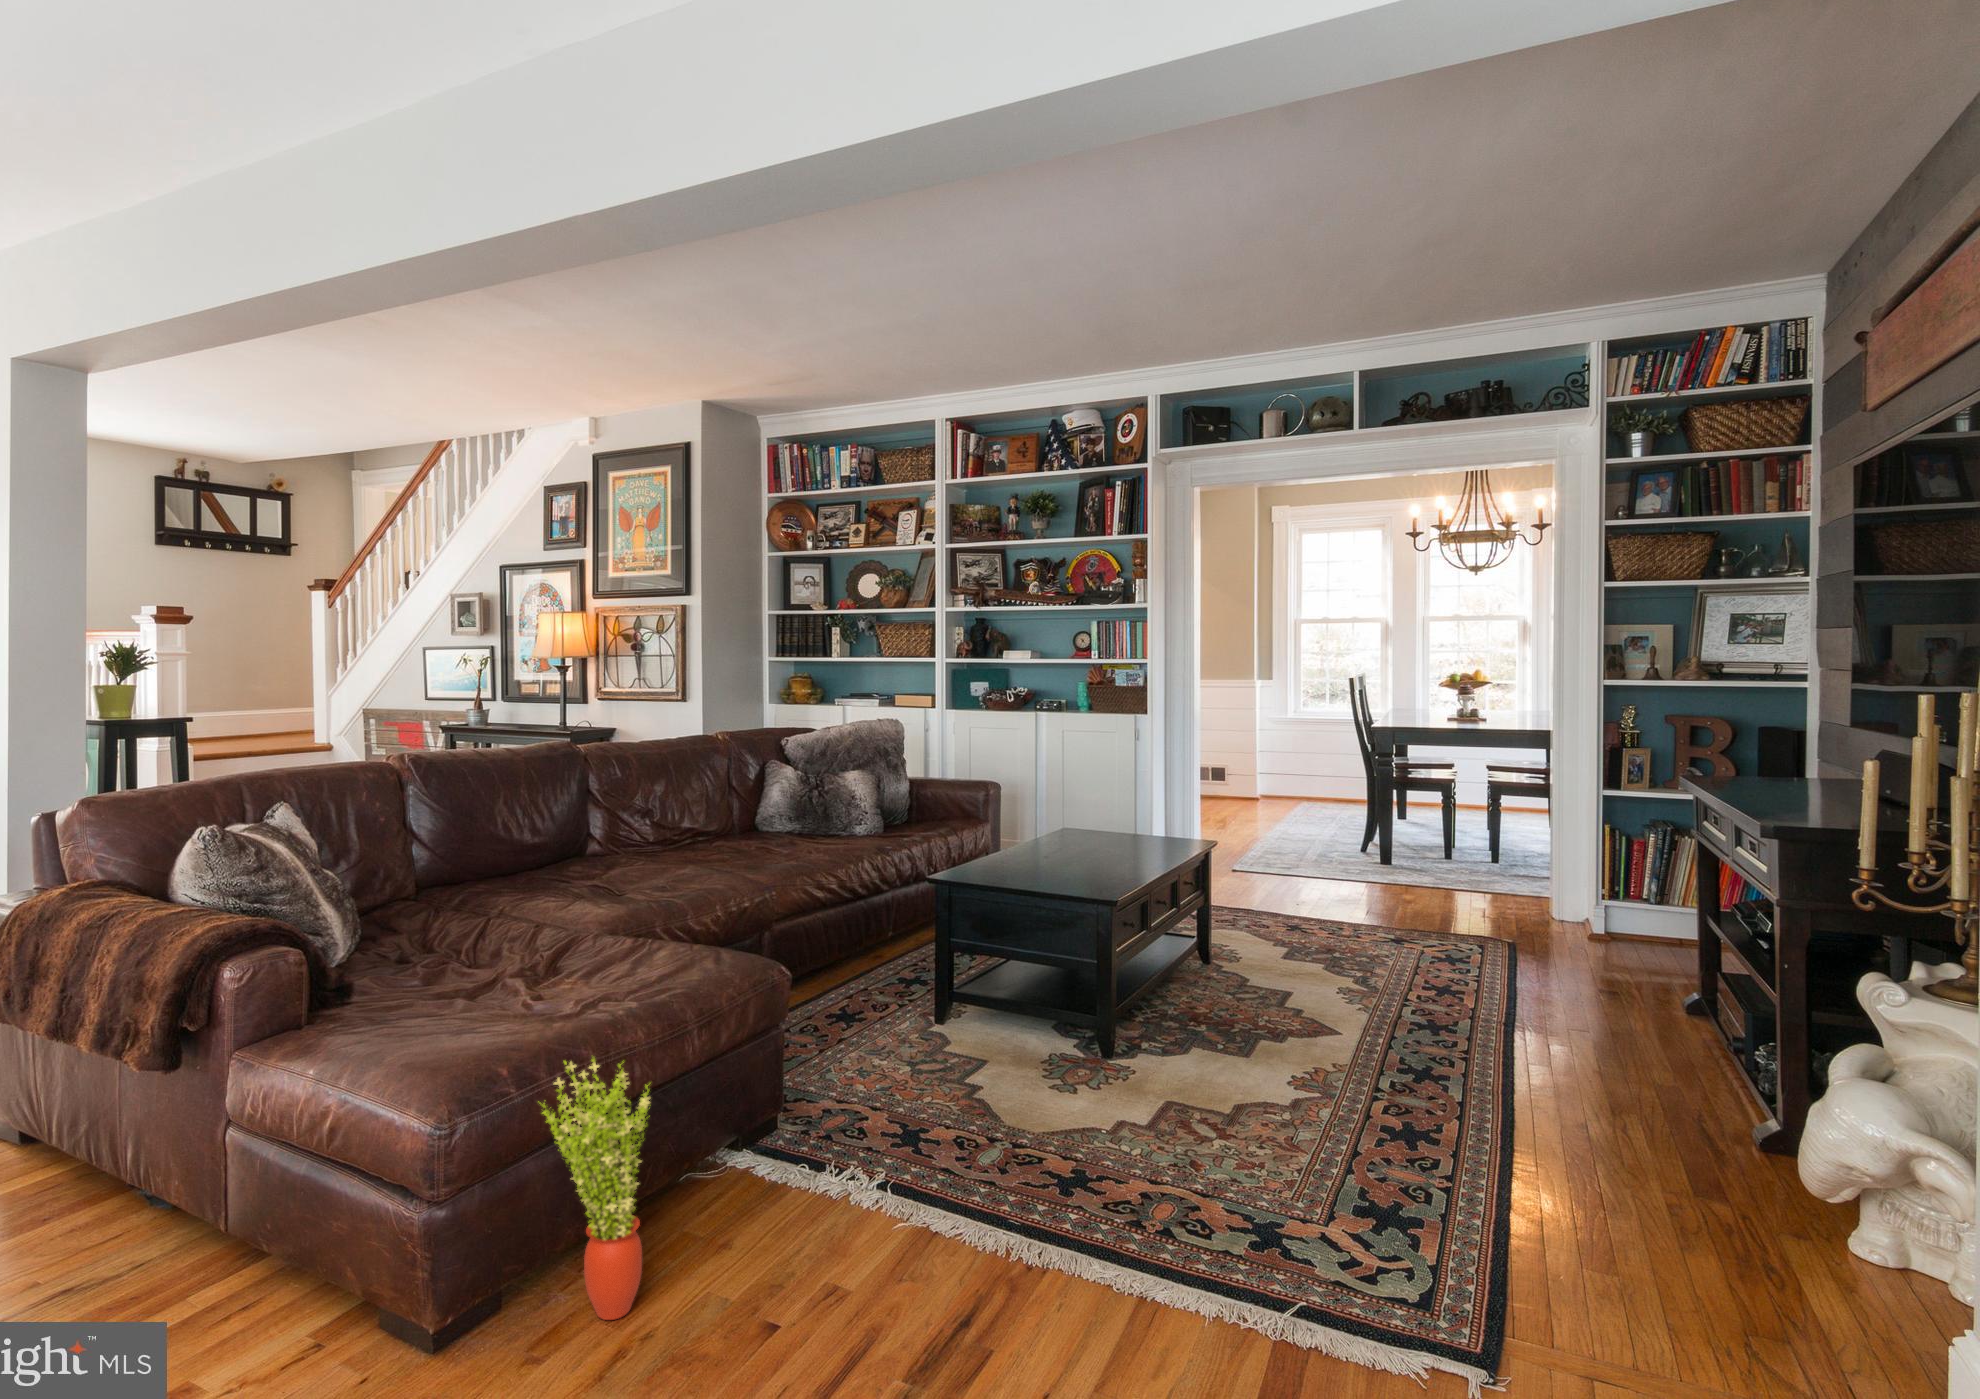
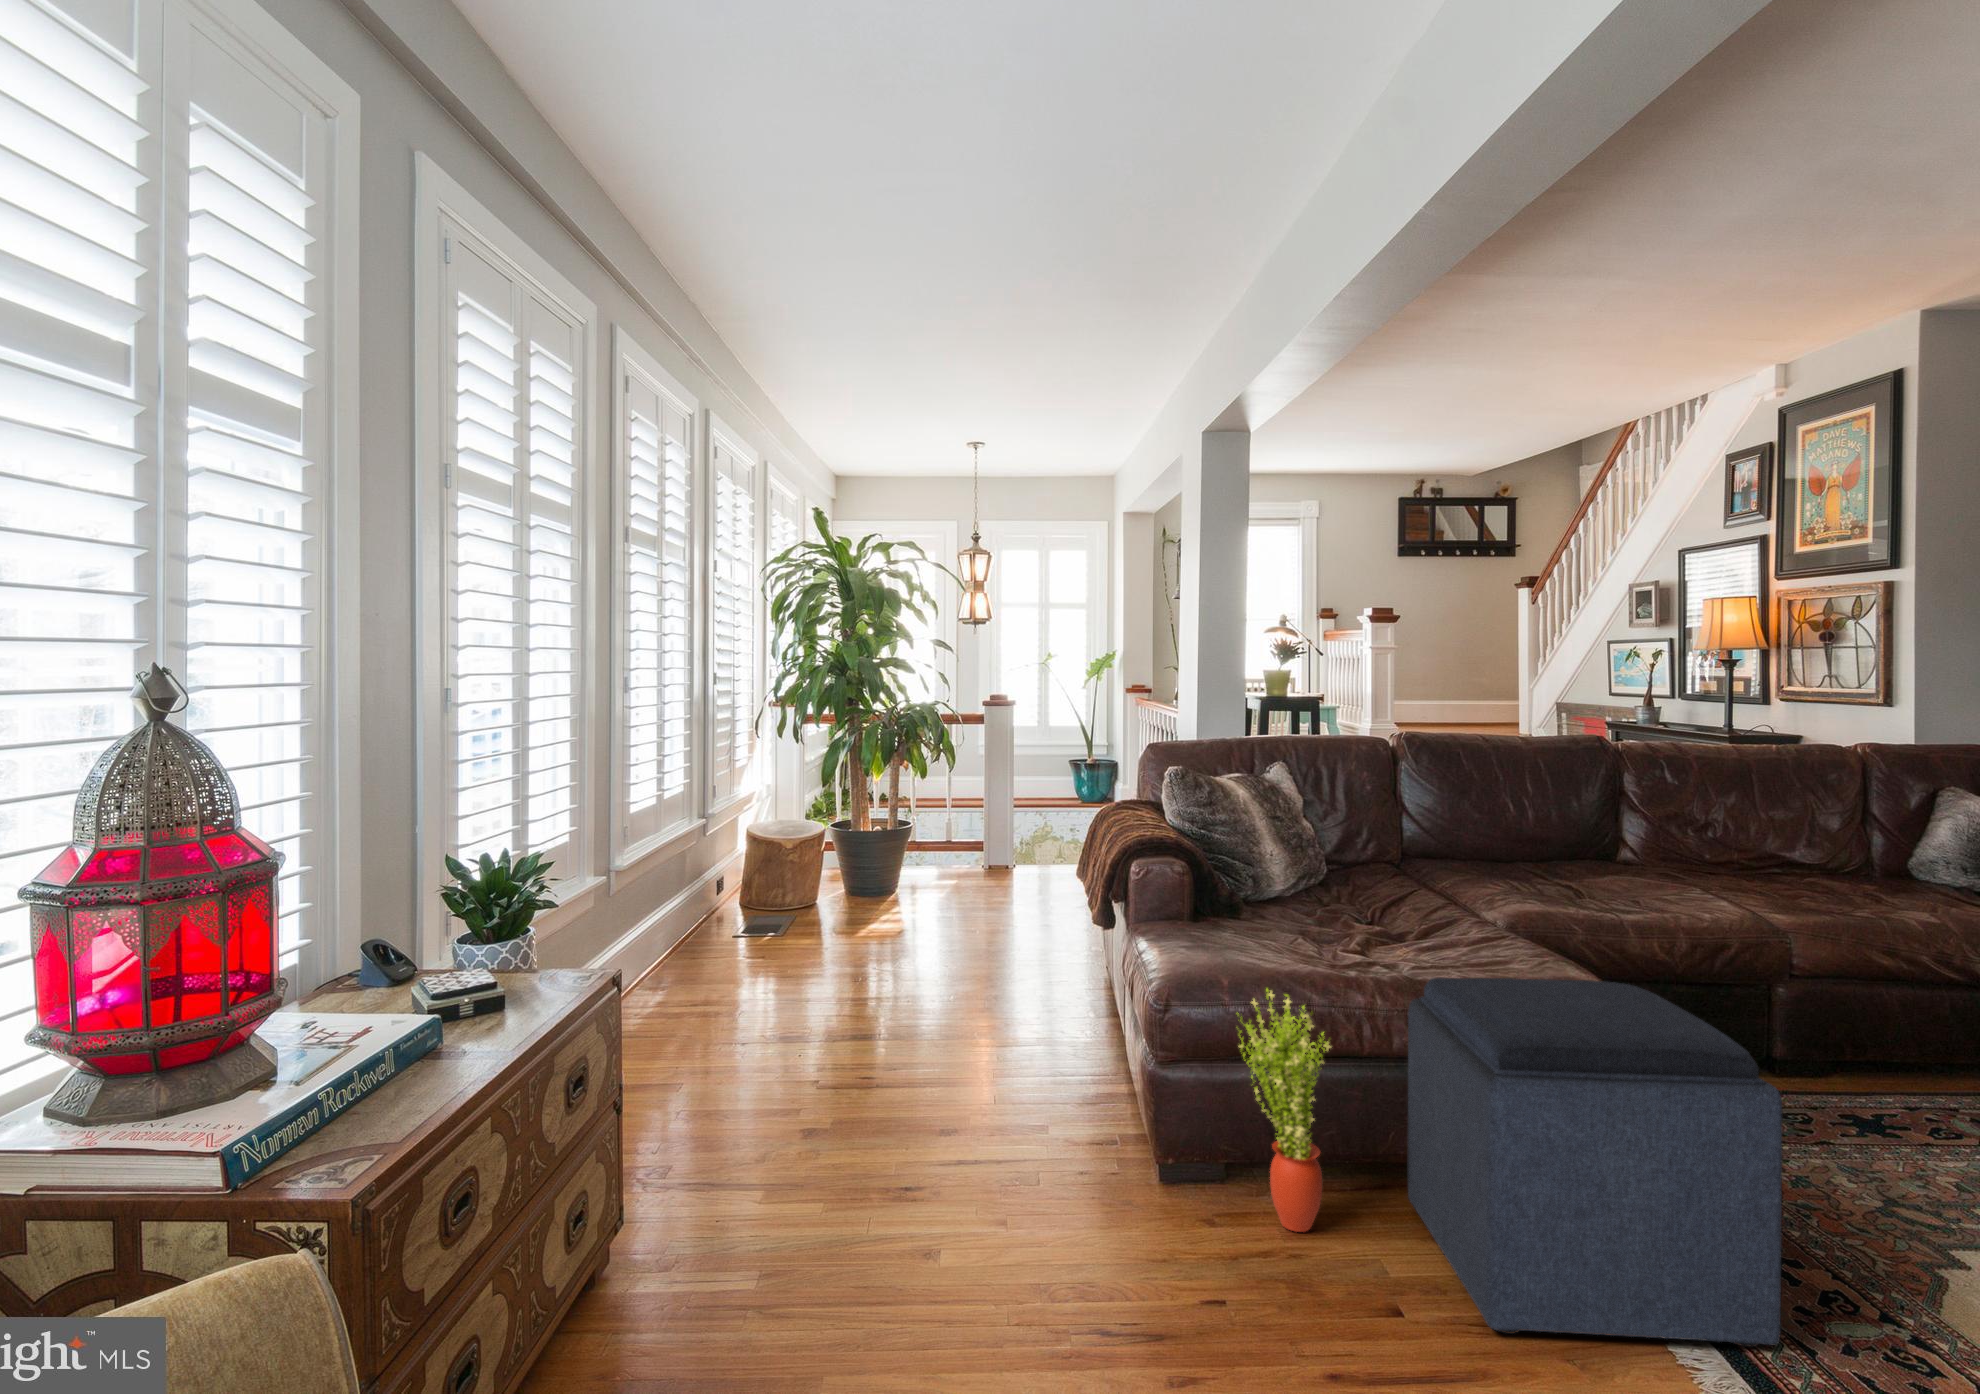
ottoman: none [674,952,972,1291] -> present [1408,977,1782,1347]

